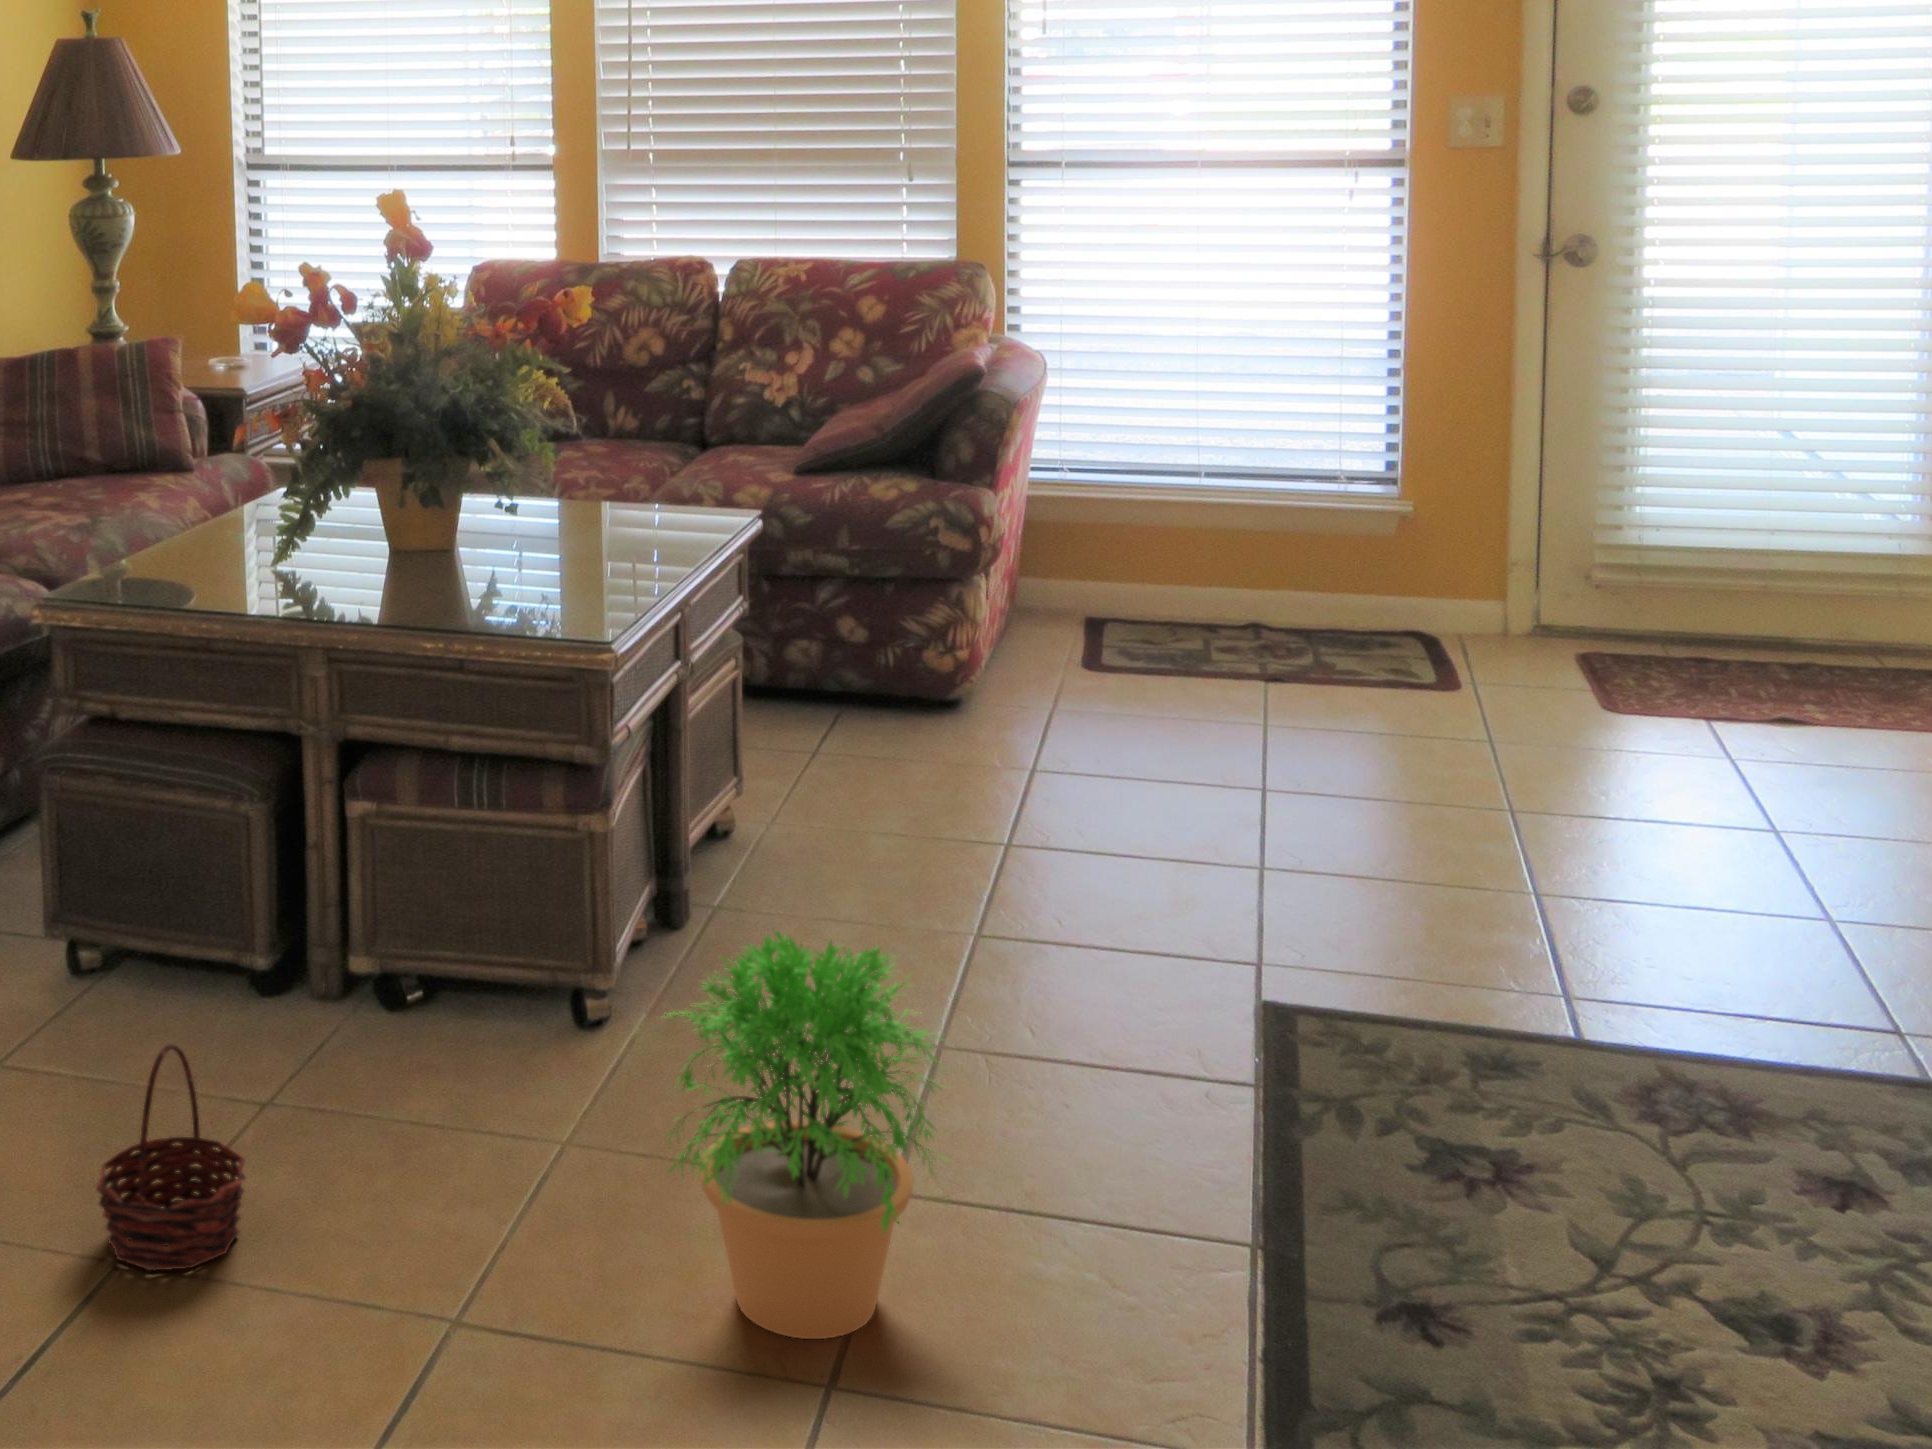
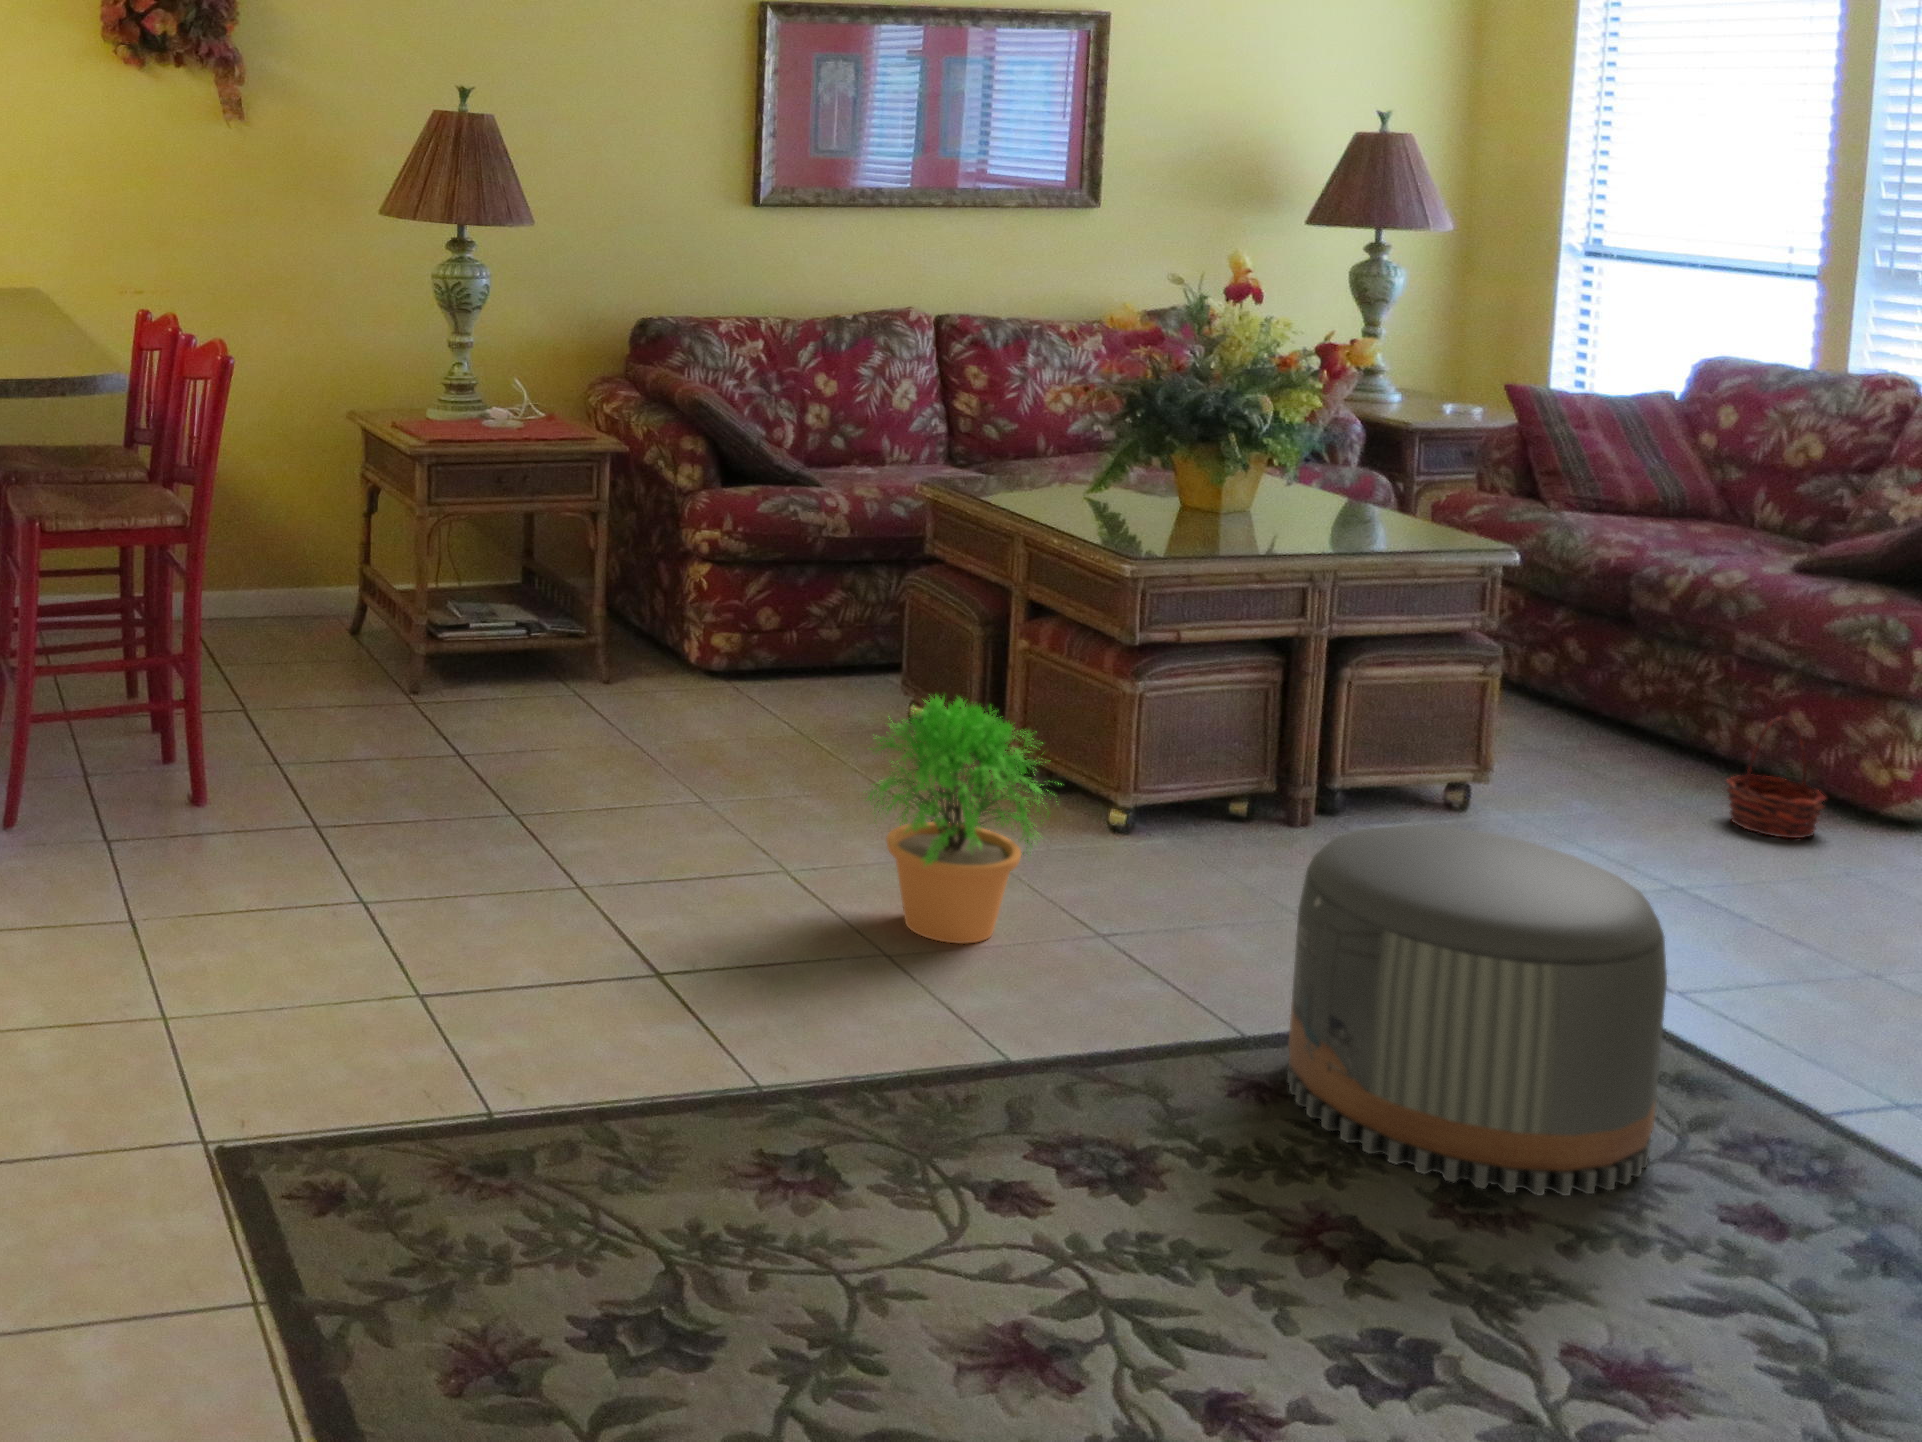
pouf: none [1336,866,1811,1347] -> present [1287,826,1667,1196]
basket: present [97,1044,246,1271] -> present [1727,717,1826,838]

